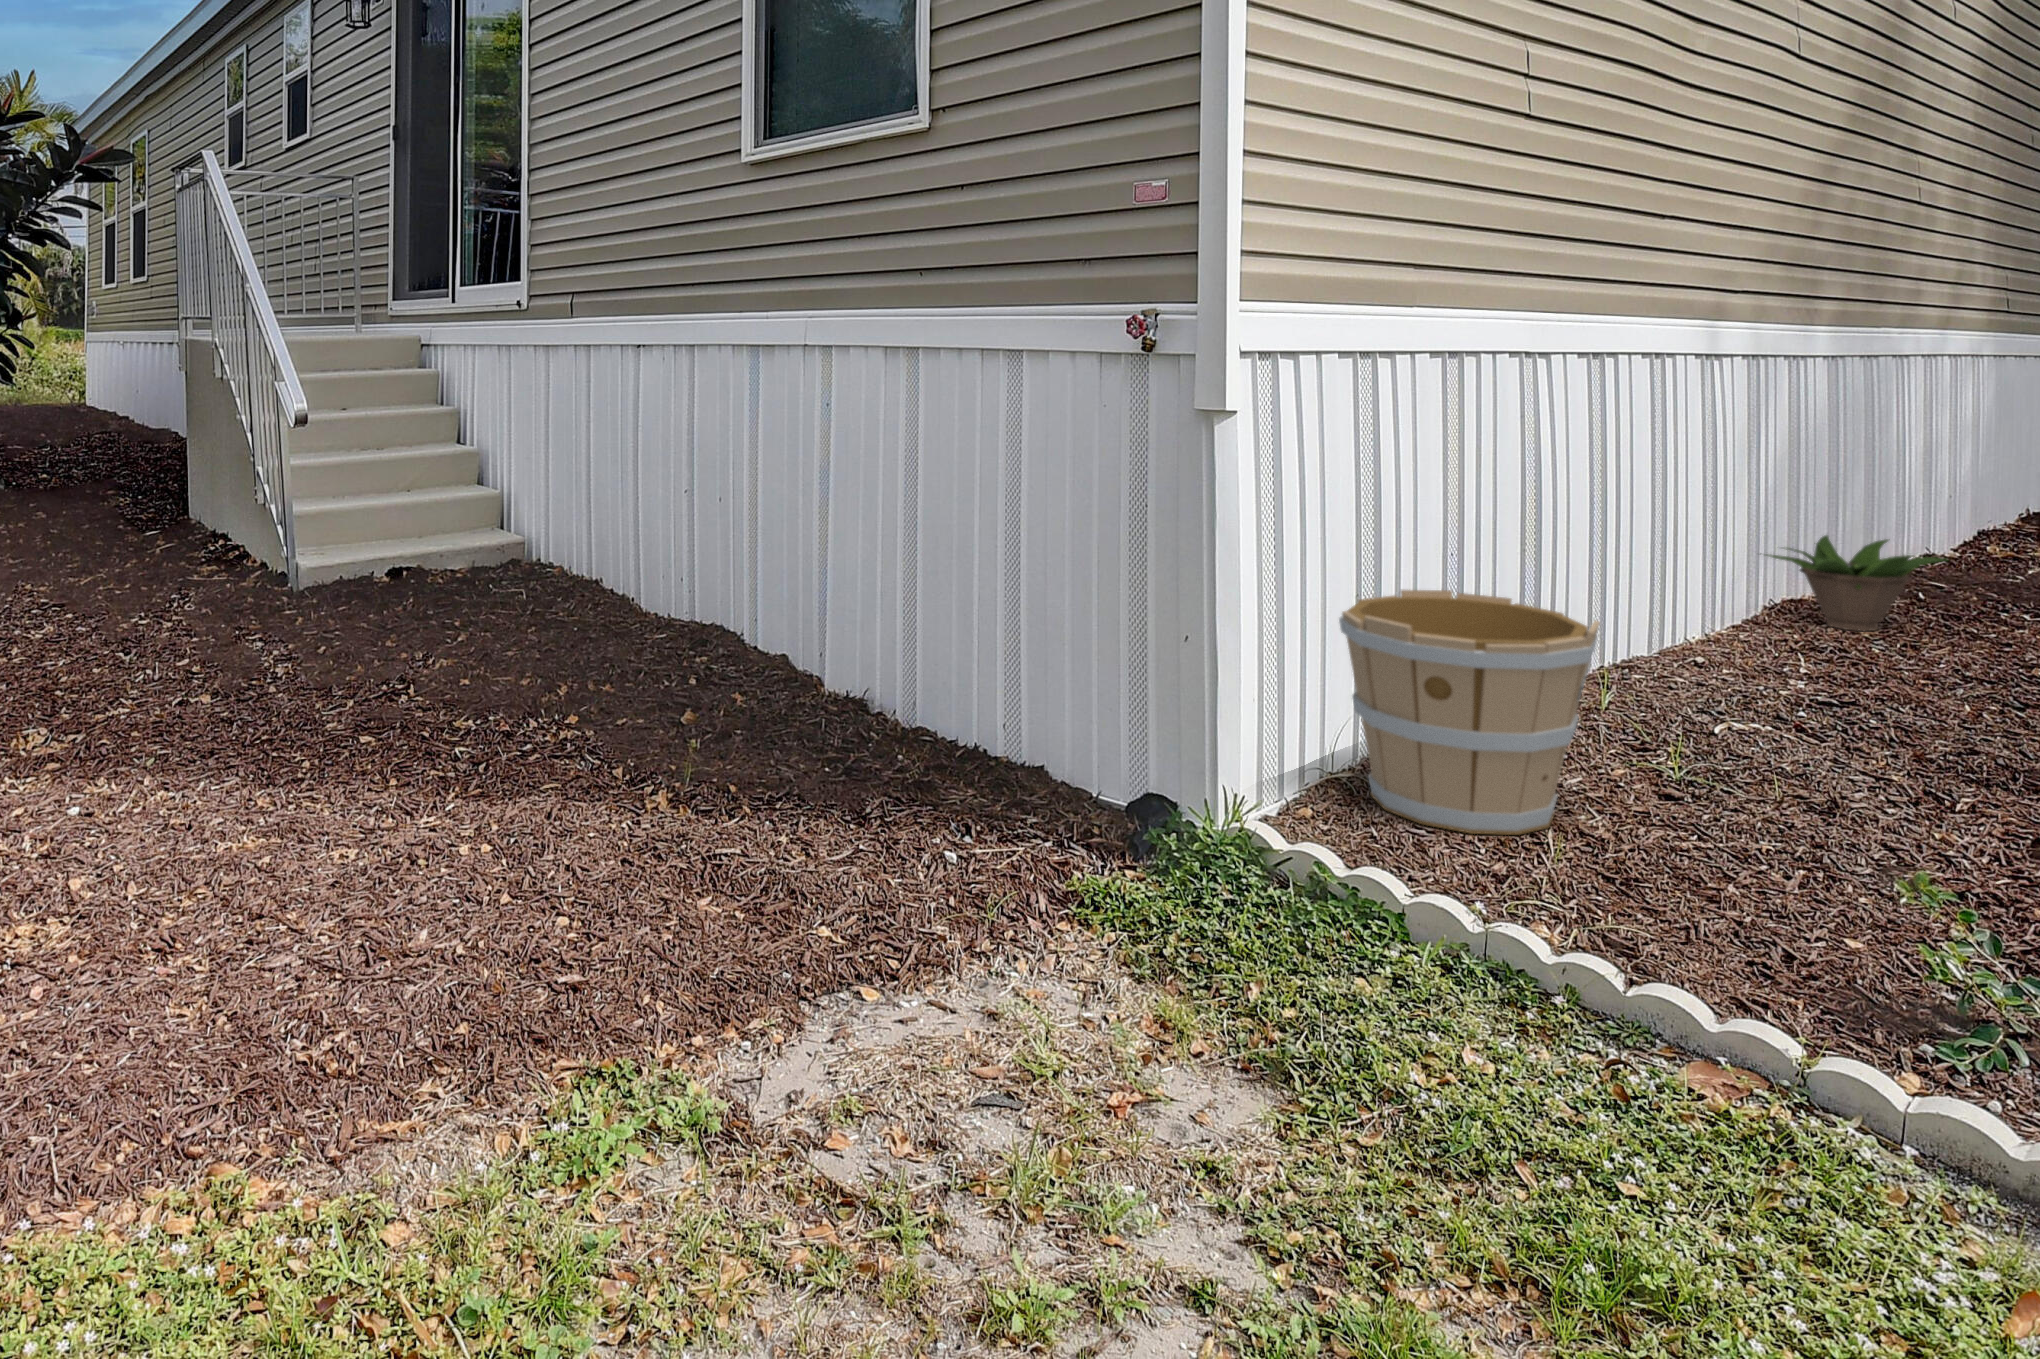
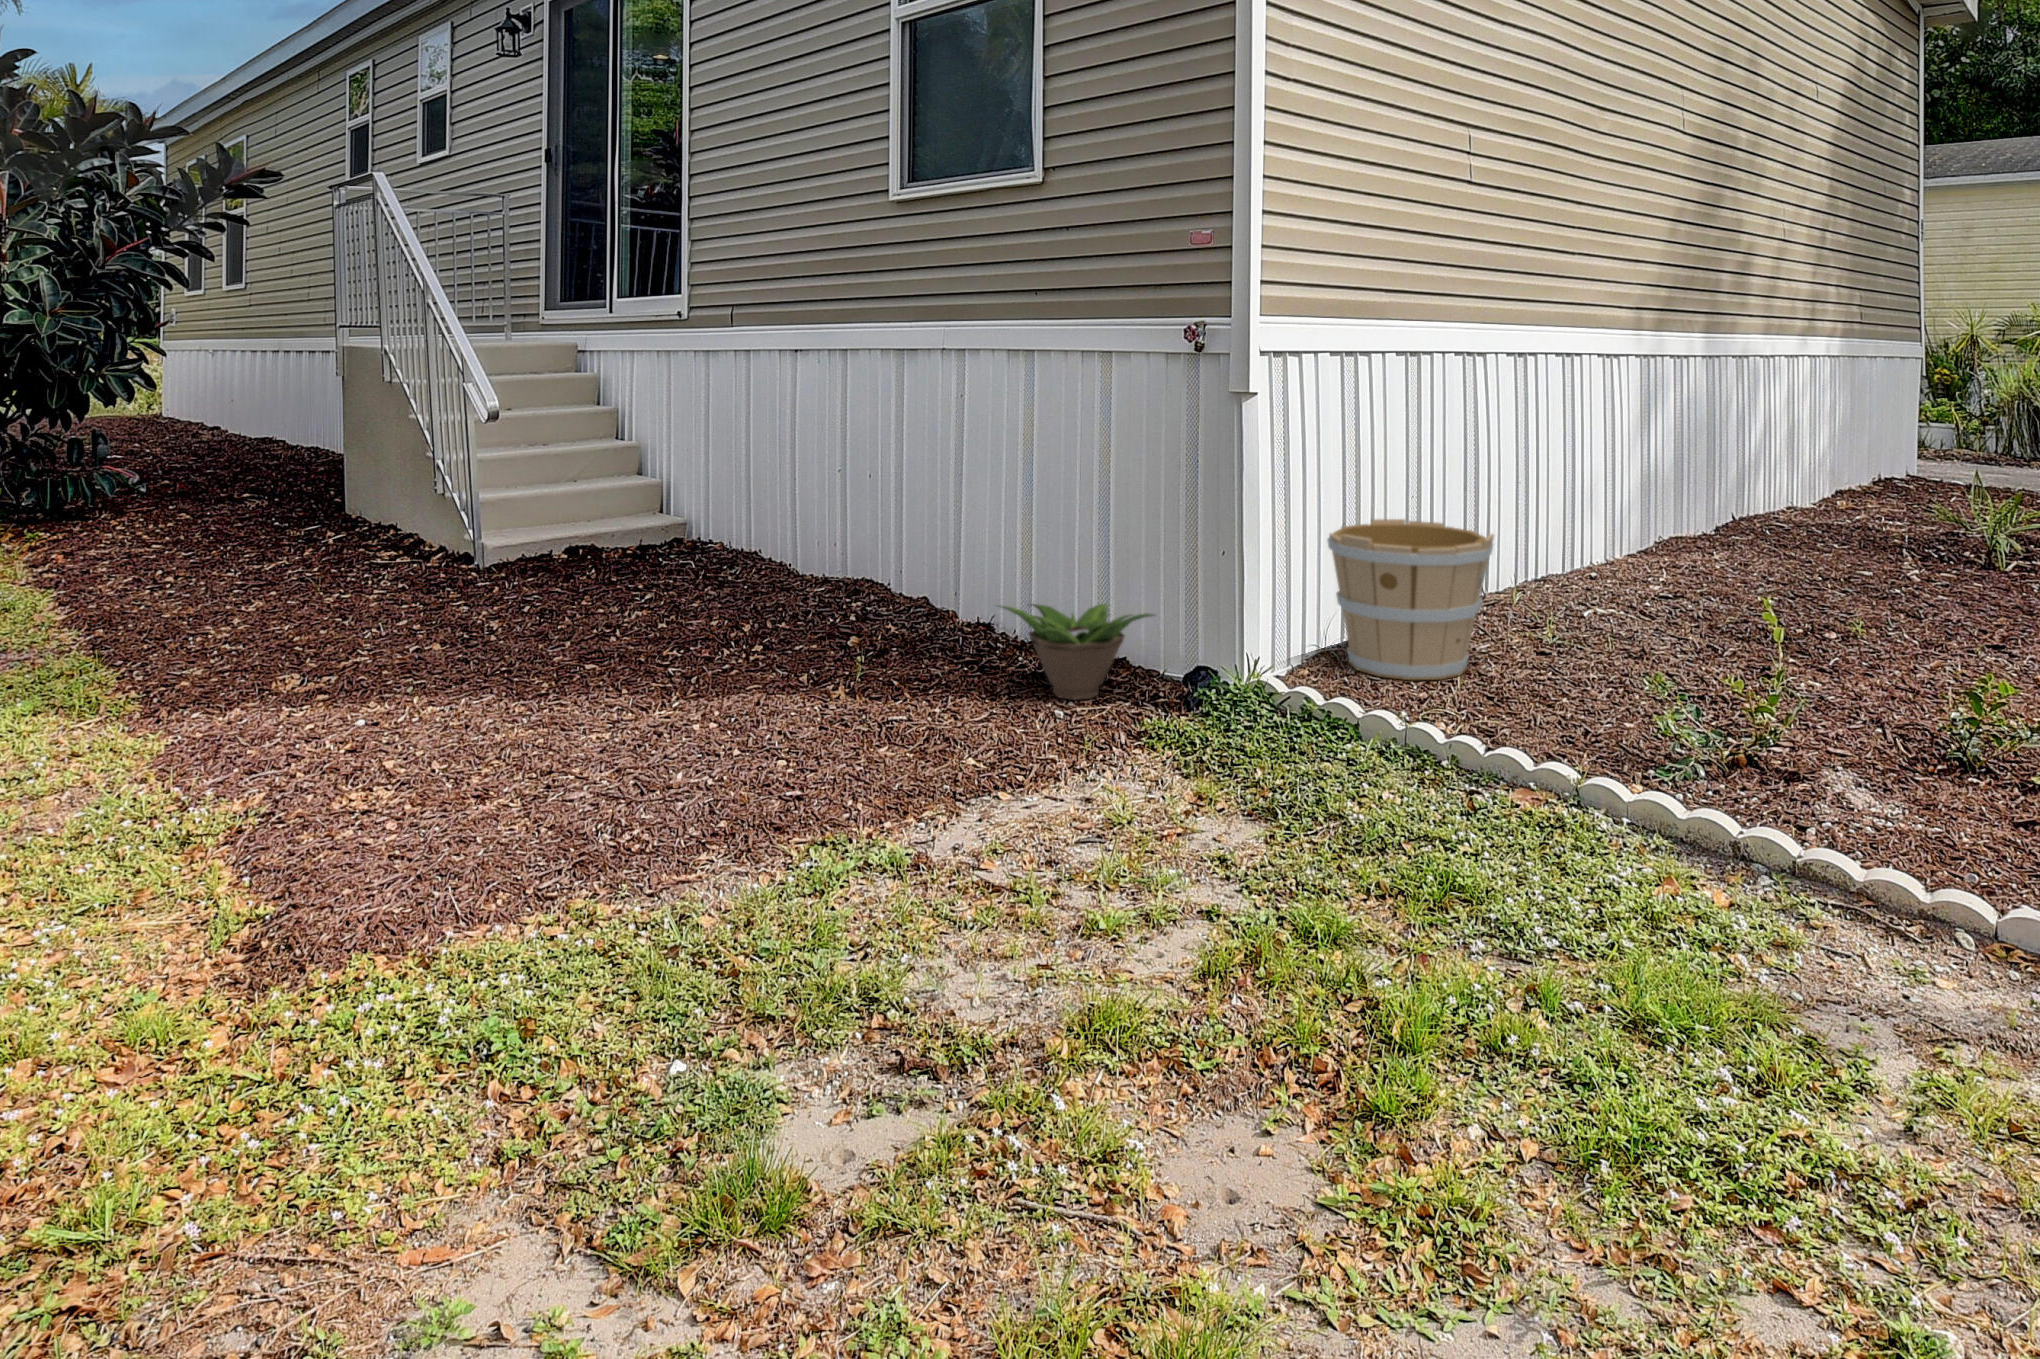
decorative plant: present [1767,535,1947,631] -> present [1000,604,1154,700]

